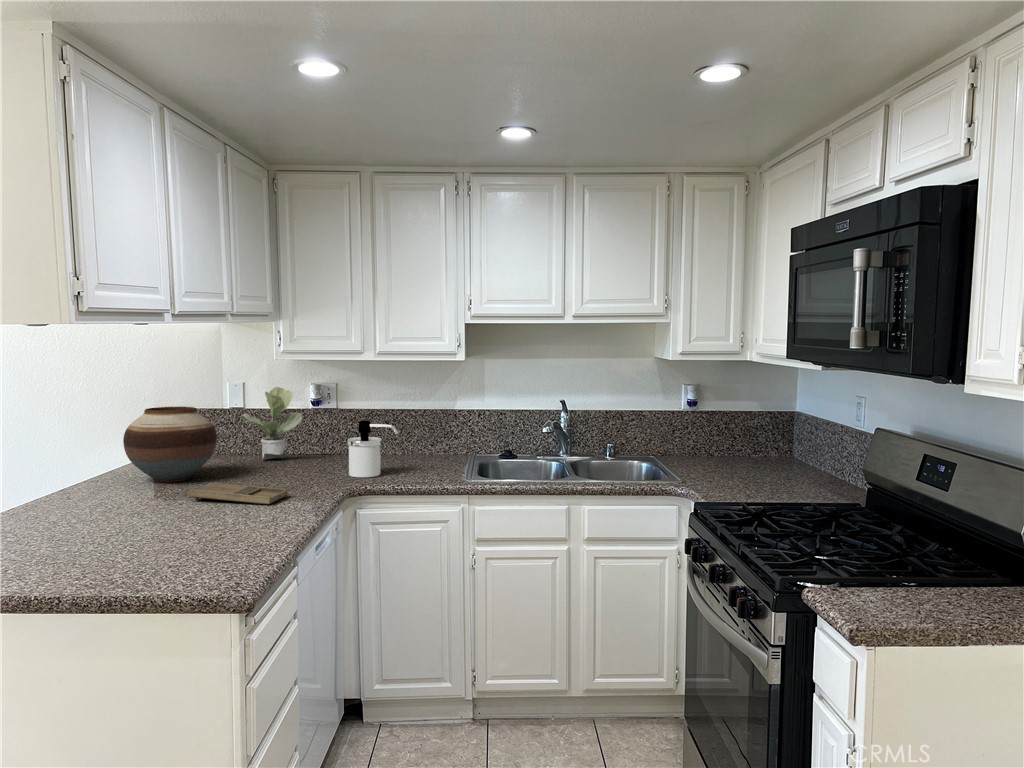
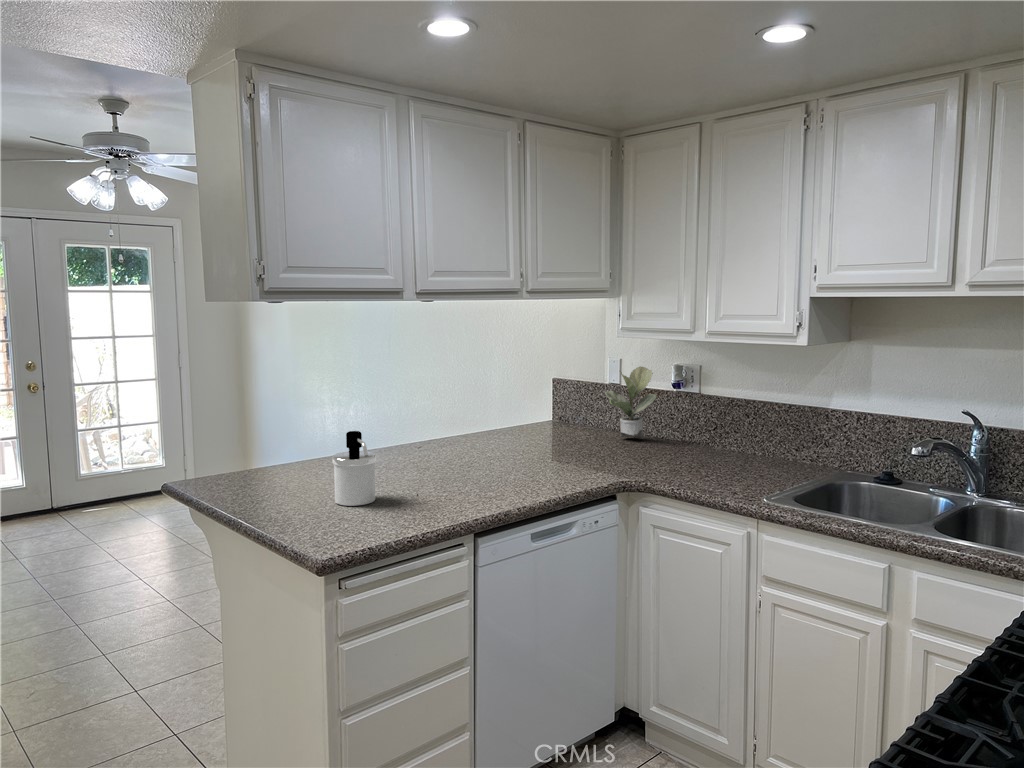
vase: present [123,407,217,482] -> none [483,380,558,447]
soap dispenser: present [348,420,398,478] -> present [332,431,376,506]
tray: present [188,482,288,504] -> none [488,453,560,482]

